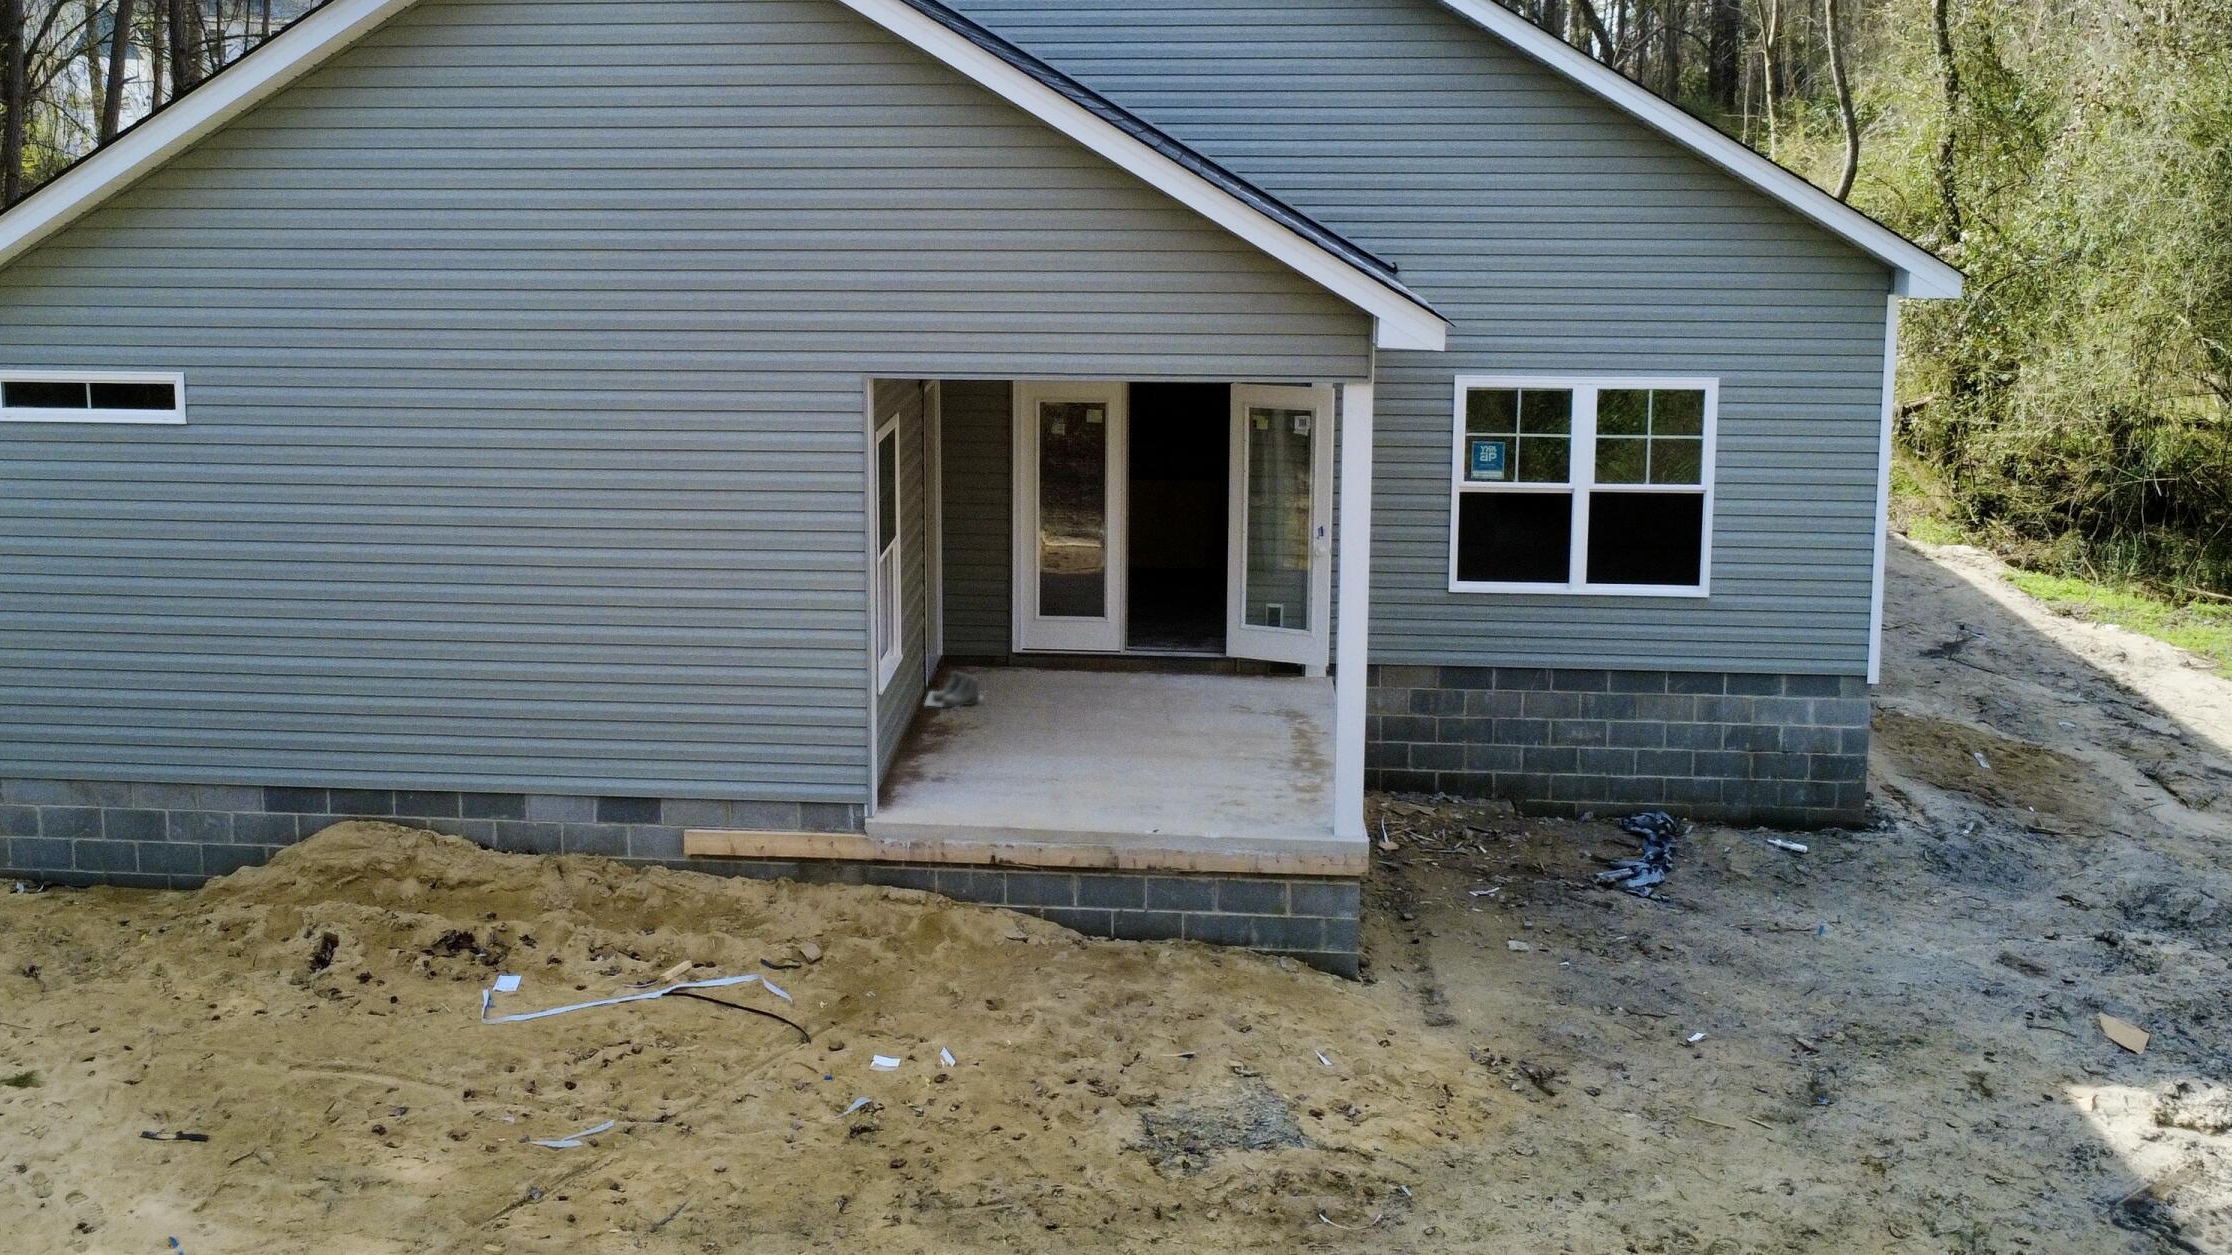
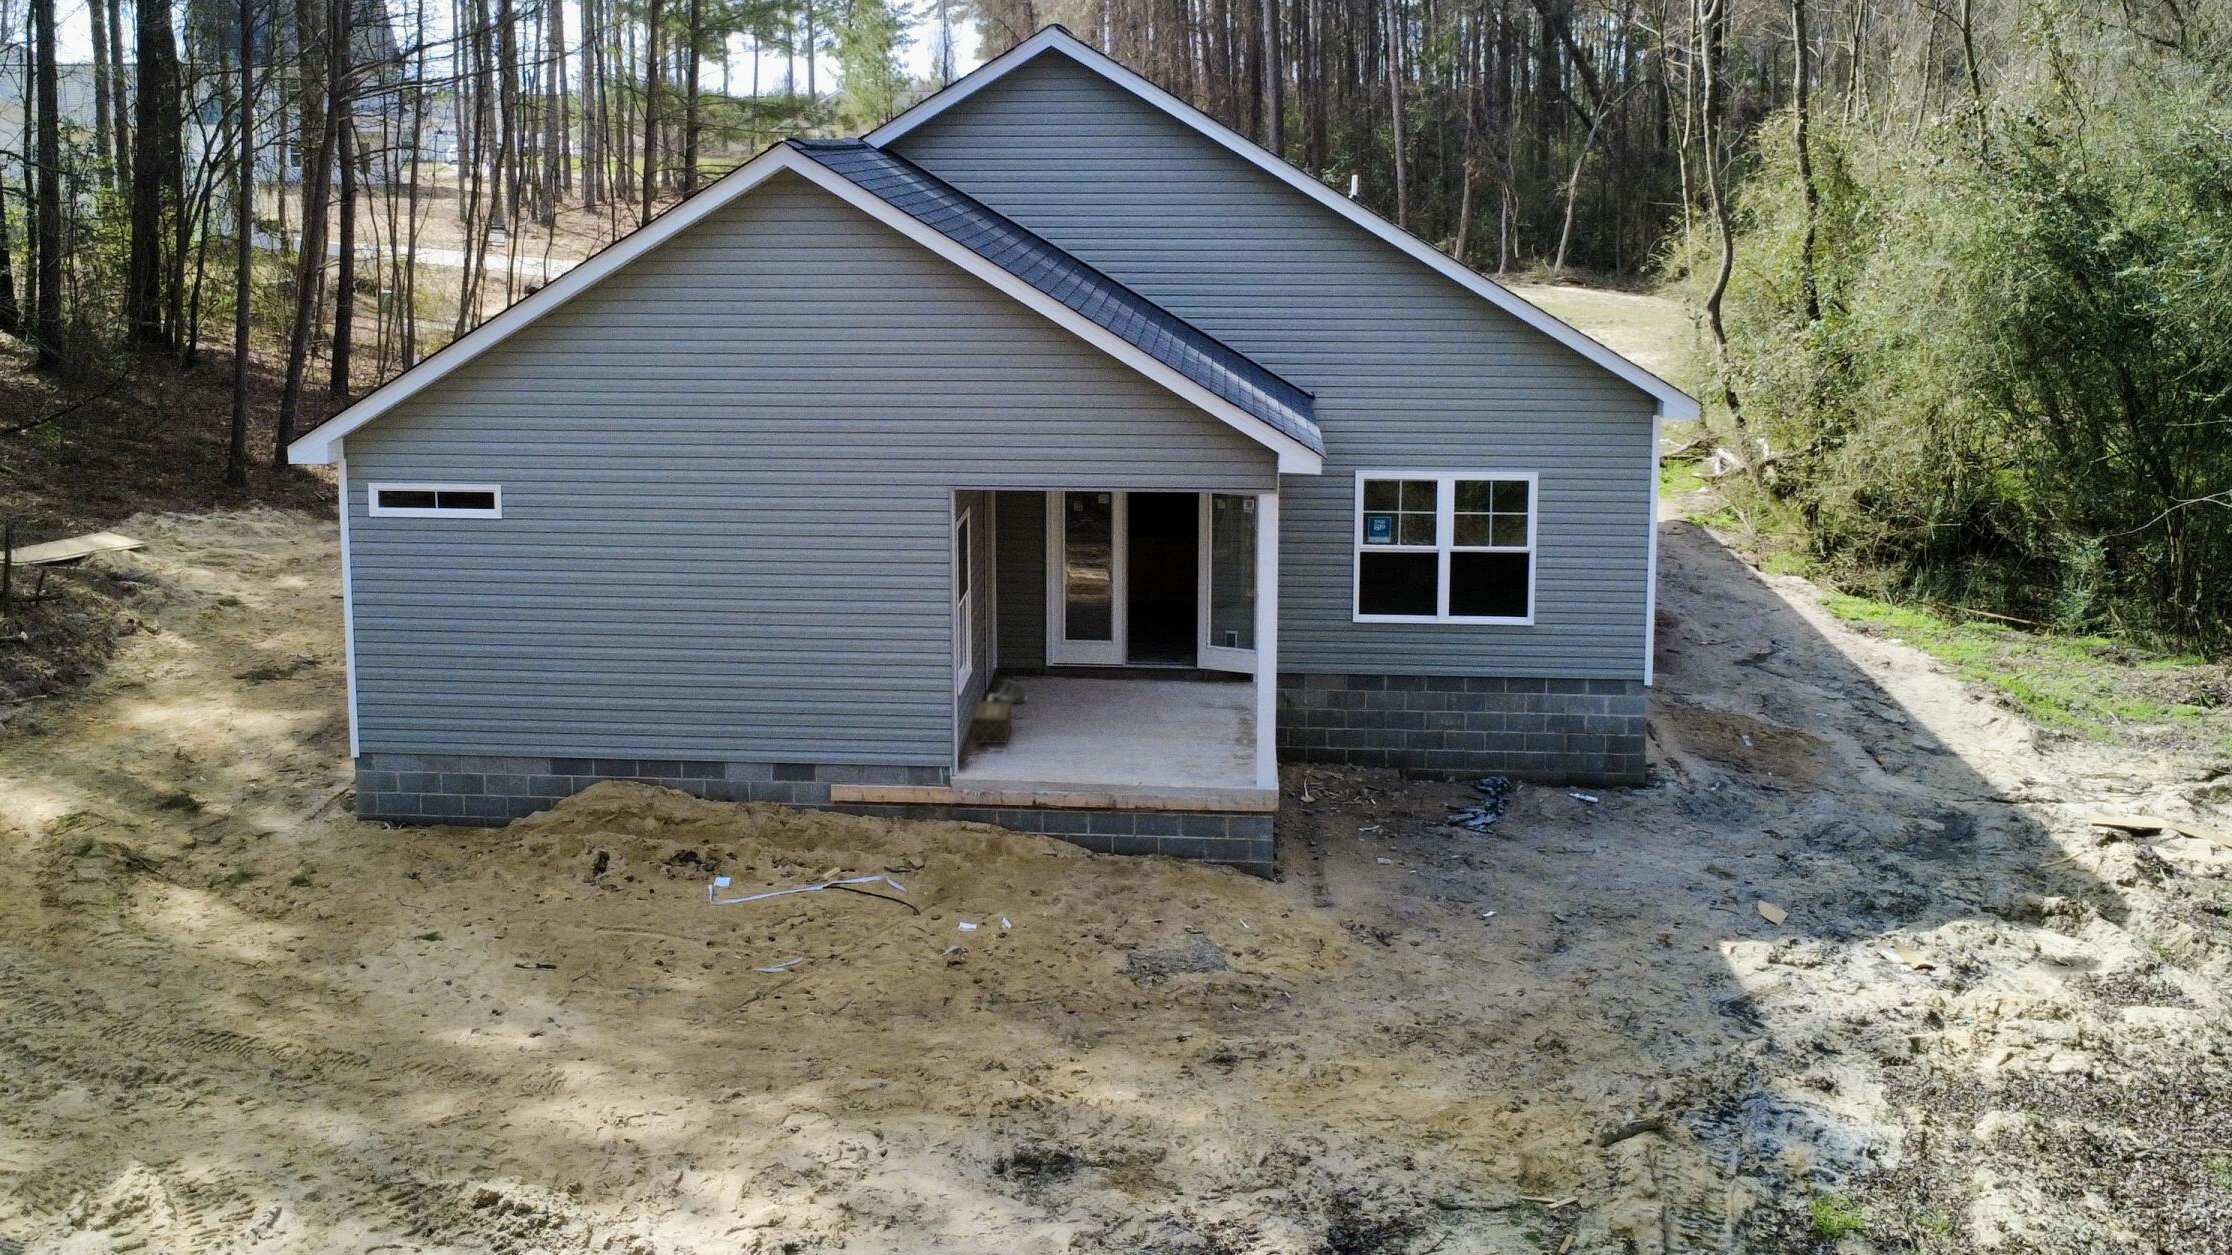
woven basket: none [900,701,959,764] -> present [972,701,1011,743]

